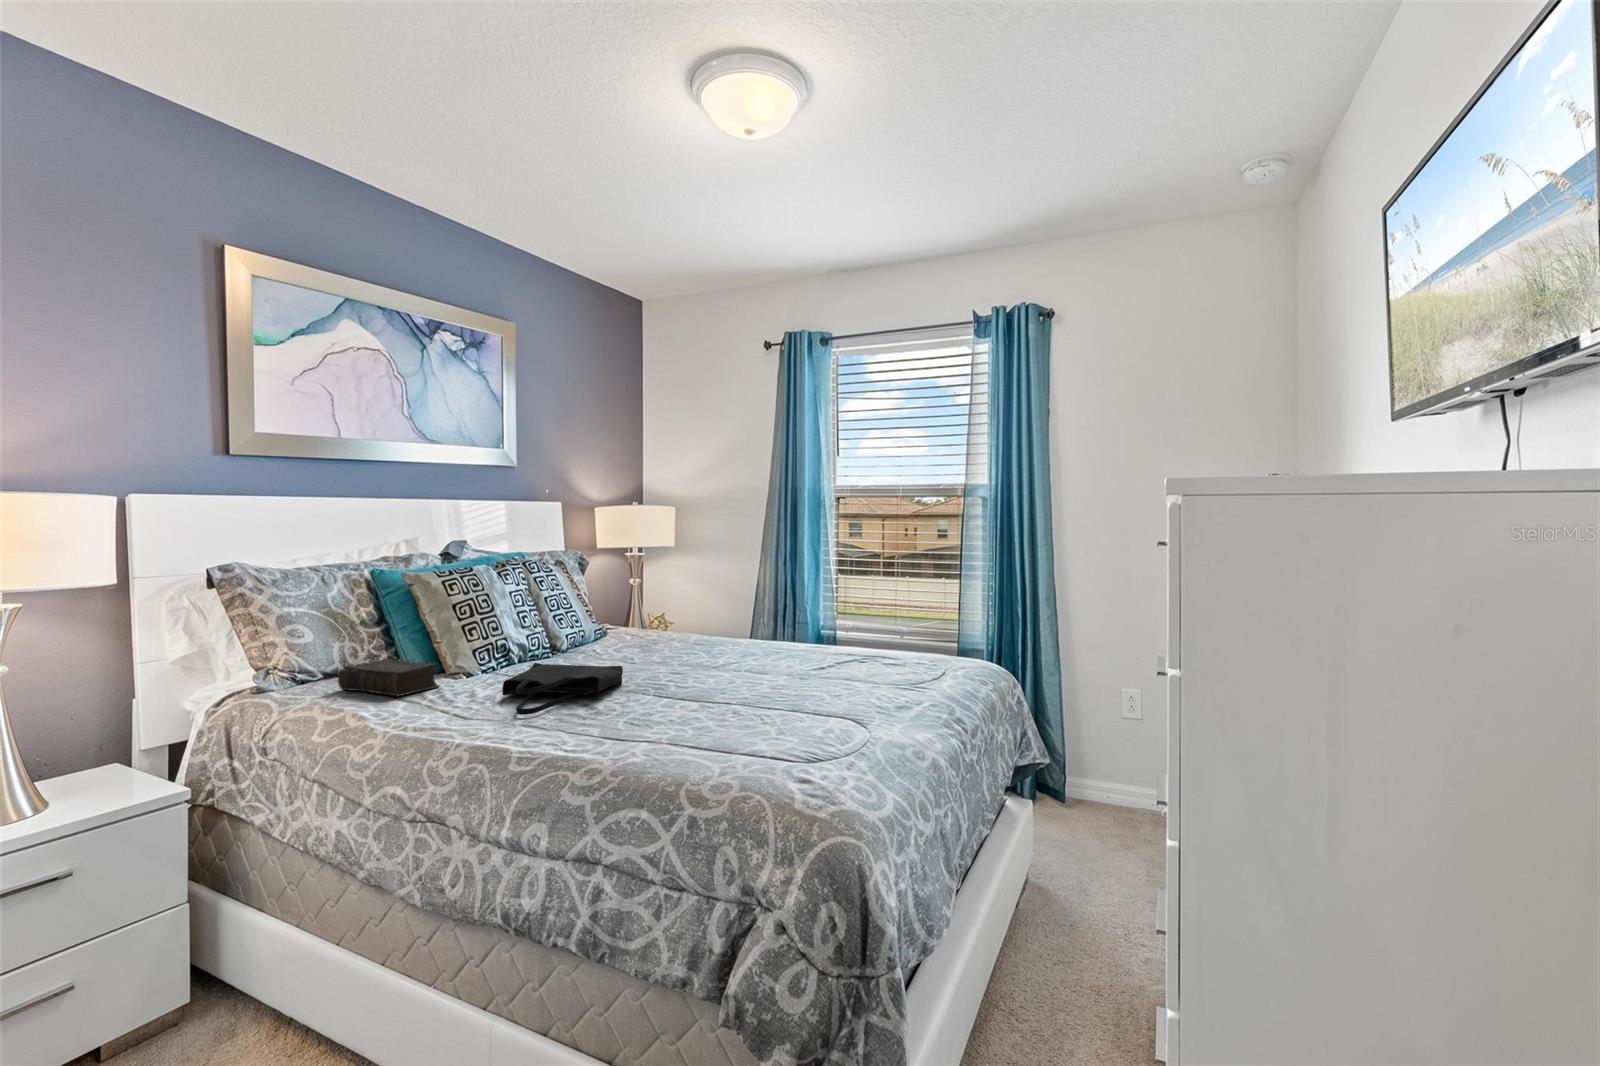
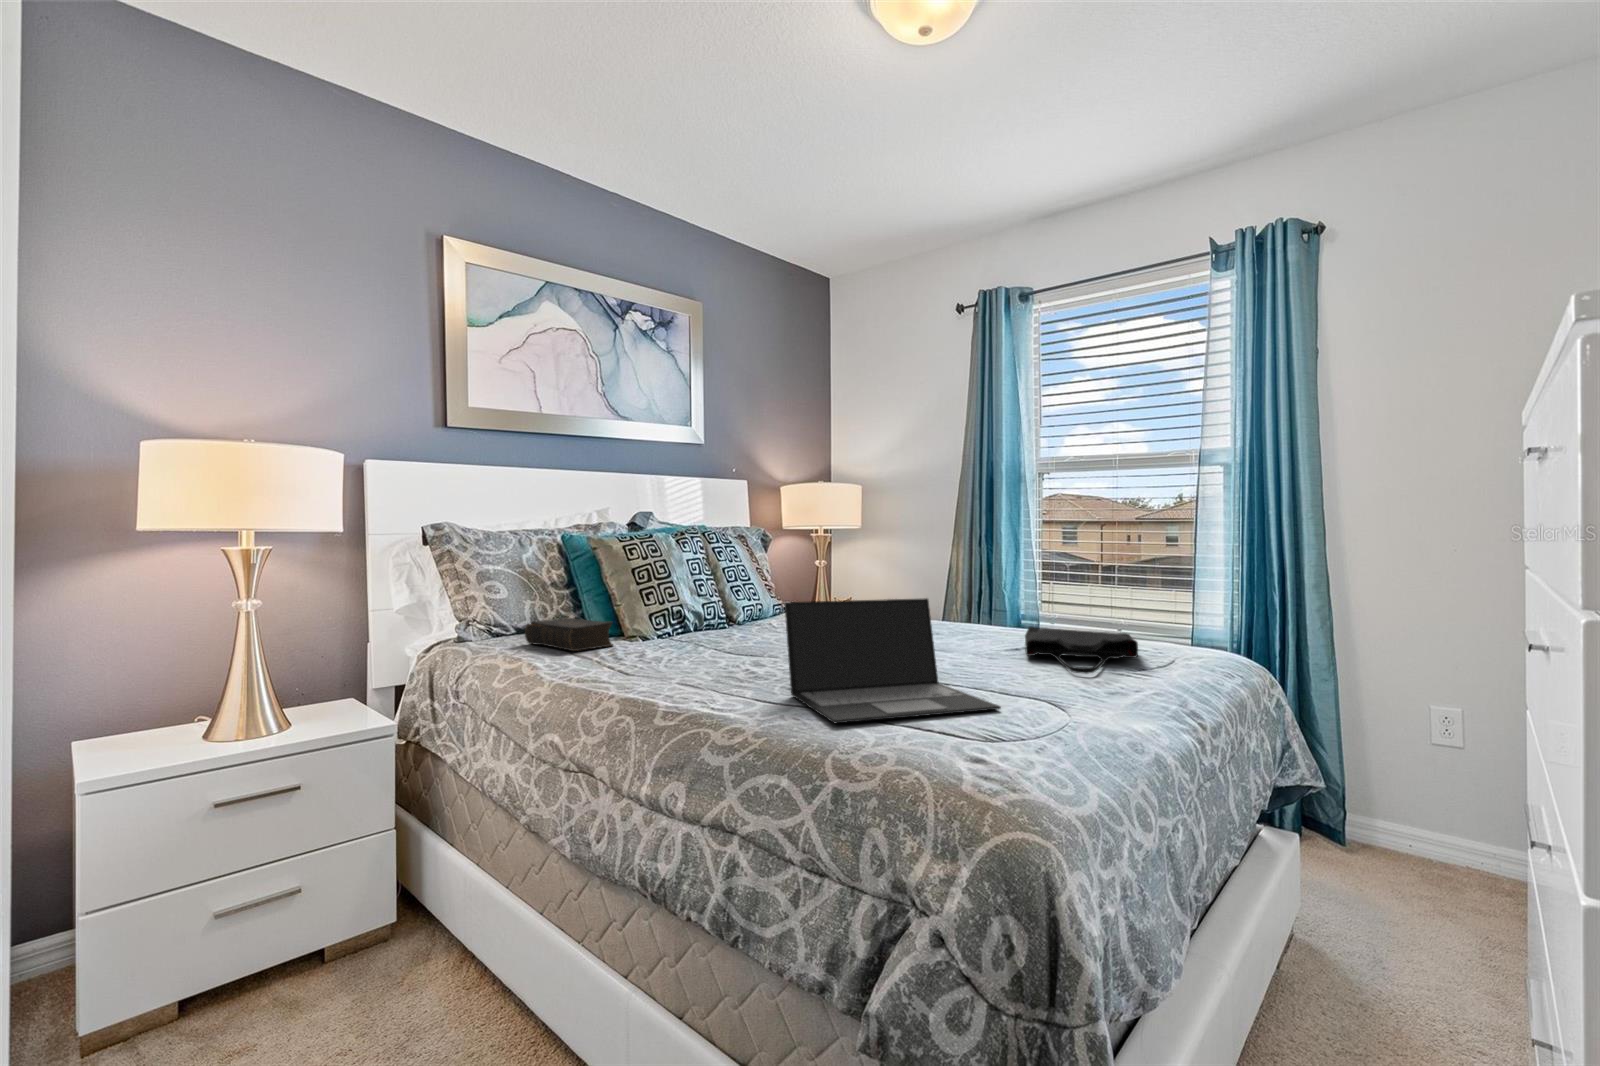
laptop: none [628,636,816,758] -> present [785,598,1001,723]
tote bag: present [502,663,623,715] -> present [1025,627,1138,674]

